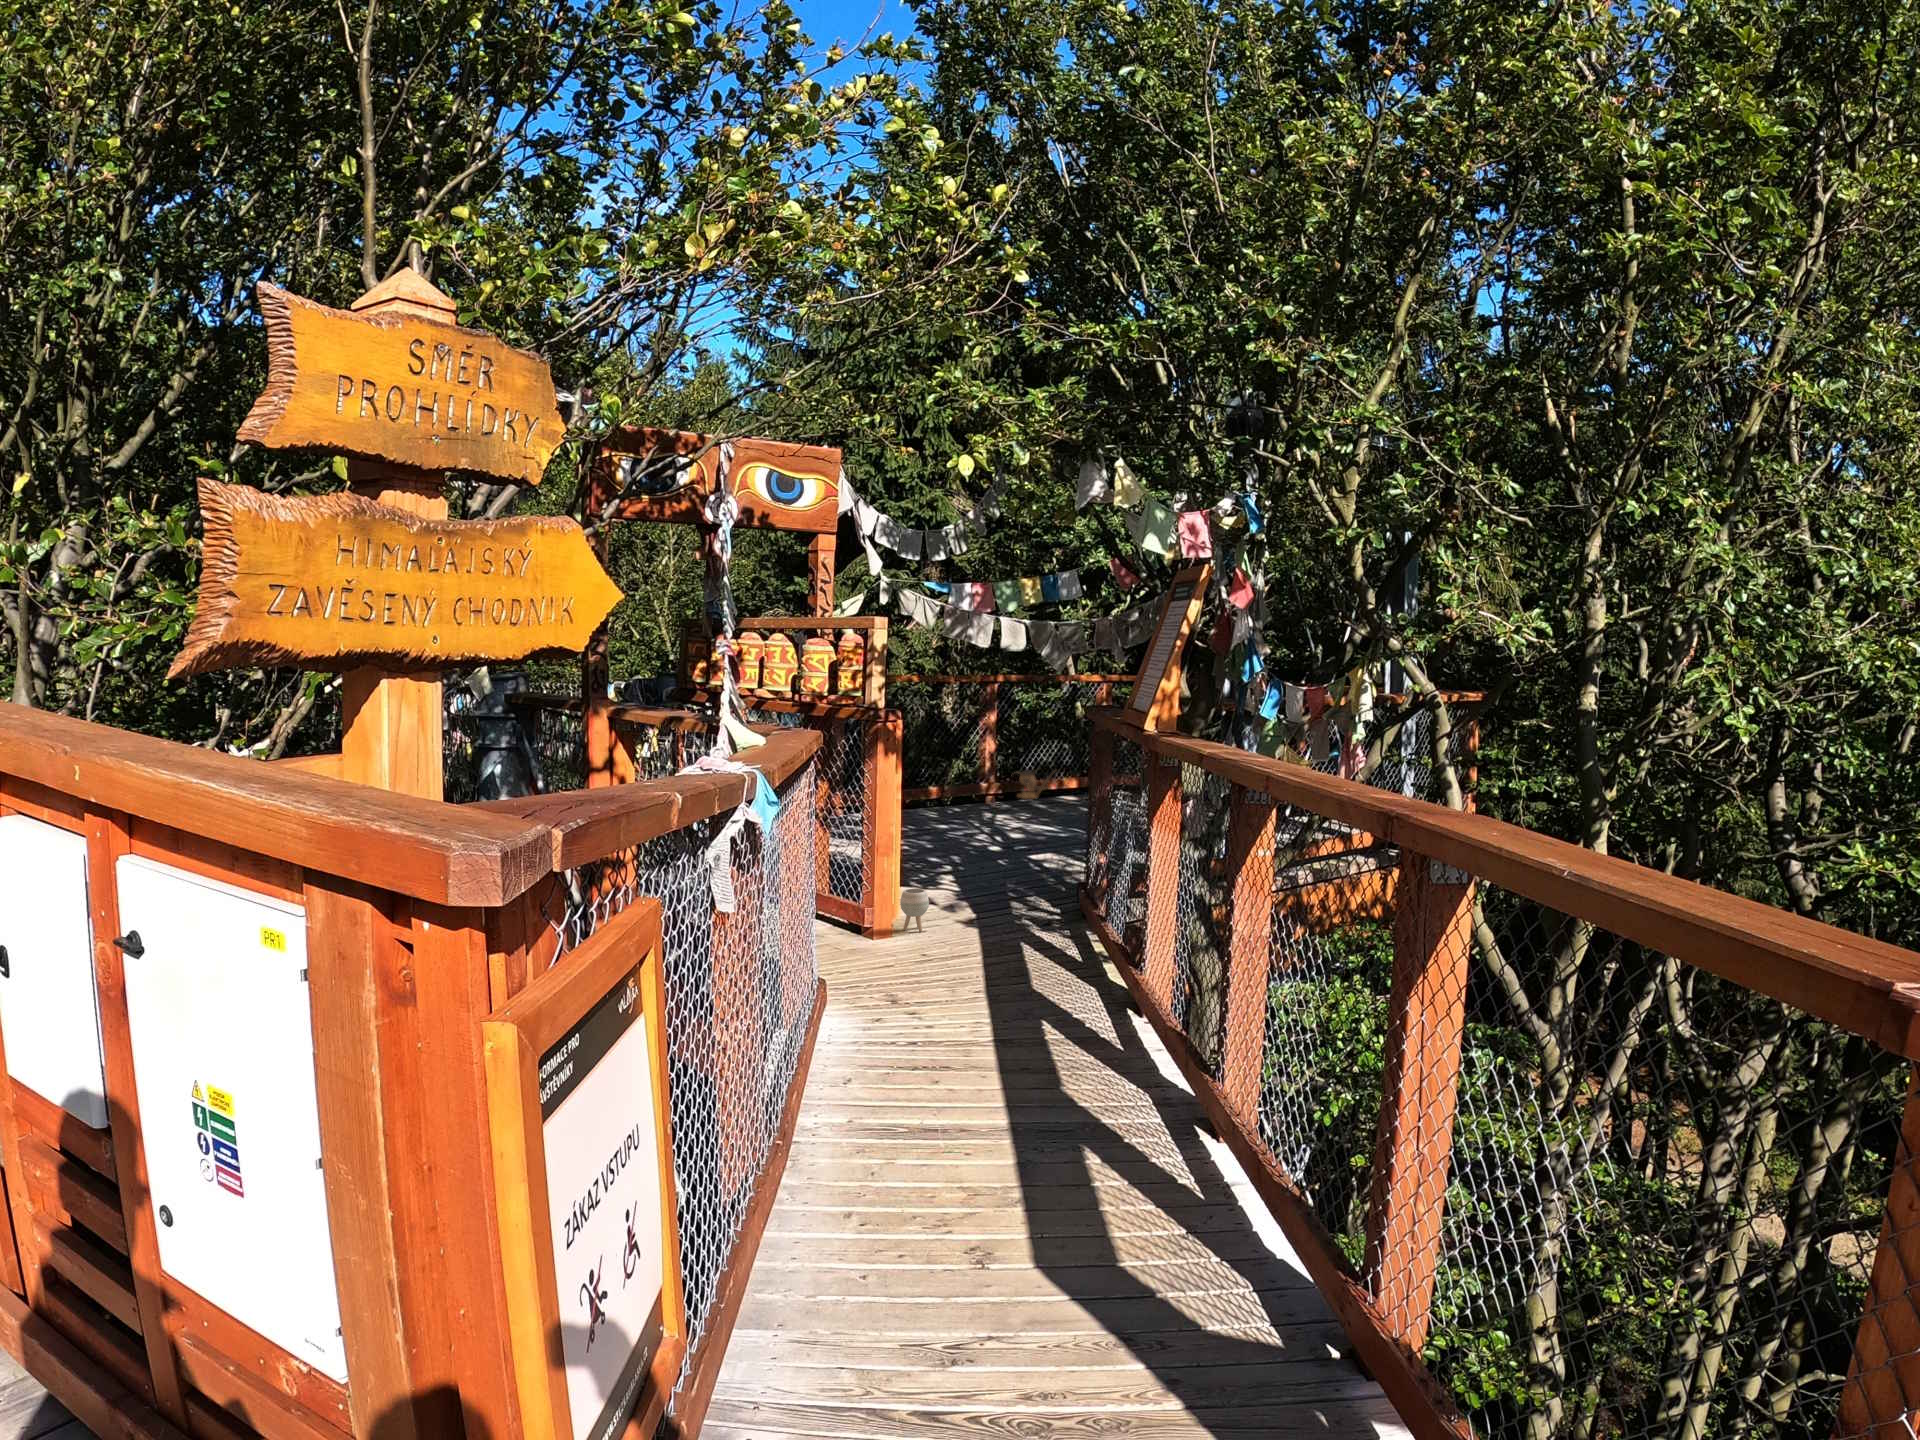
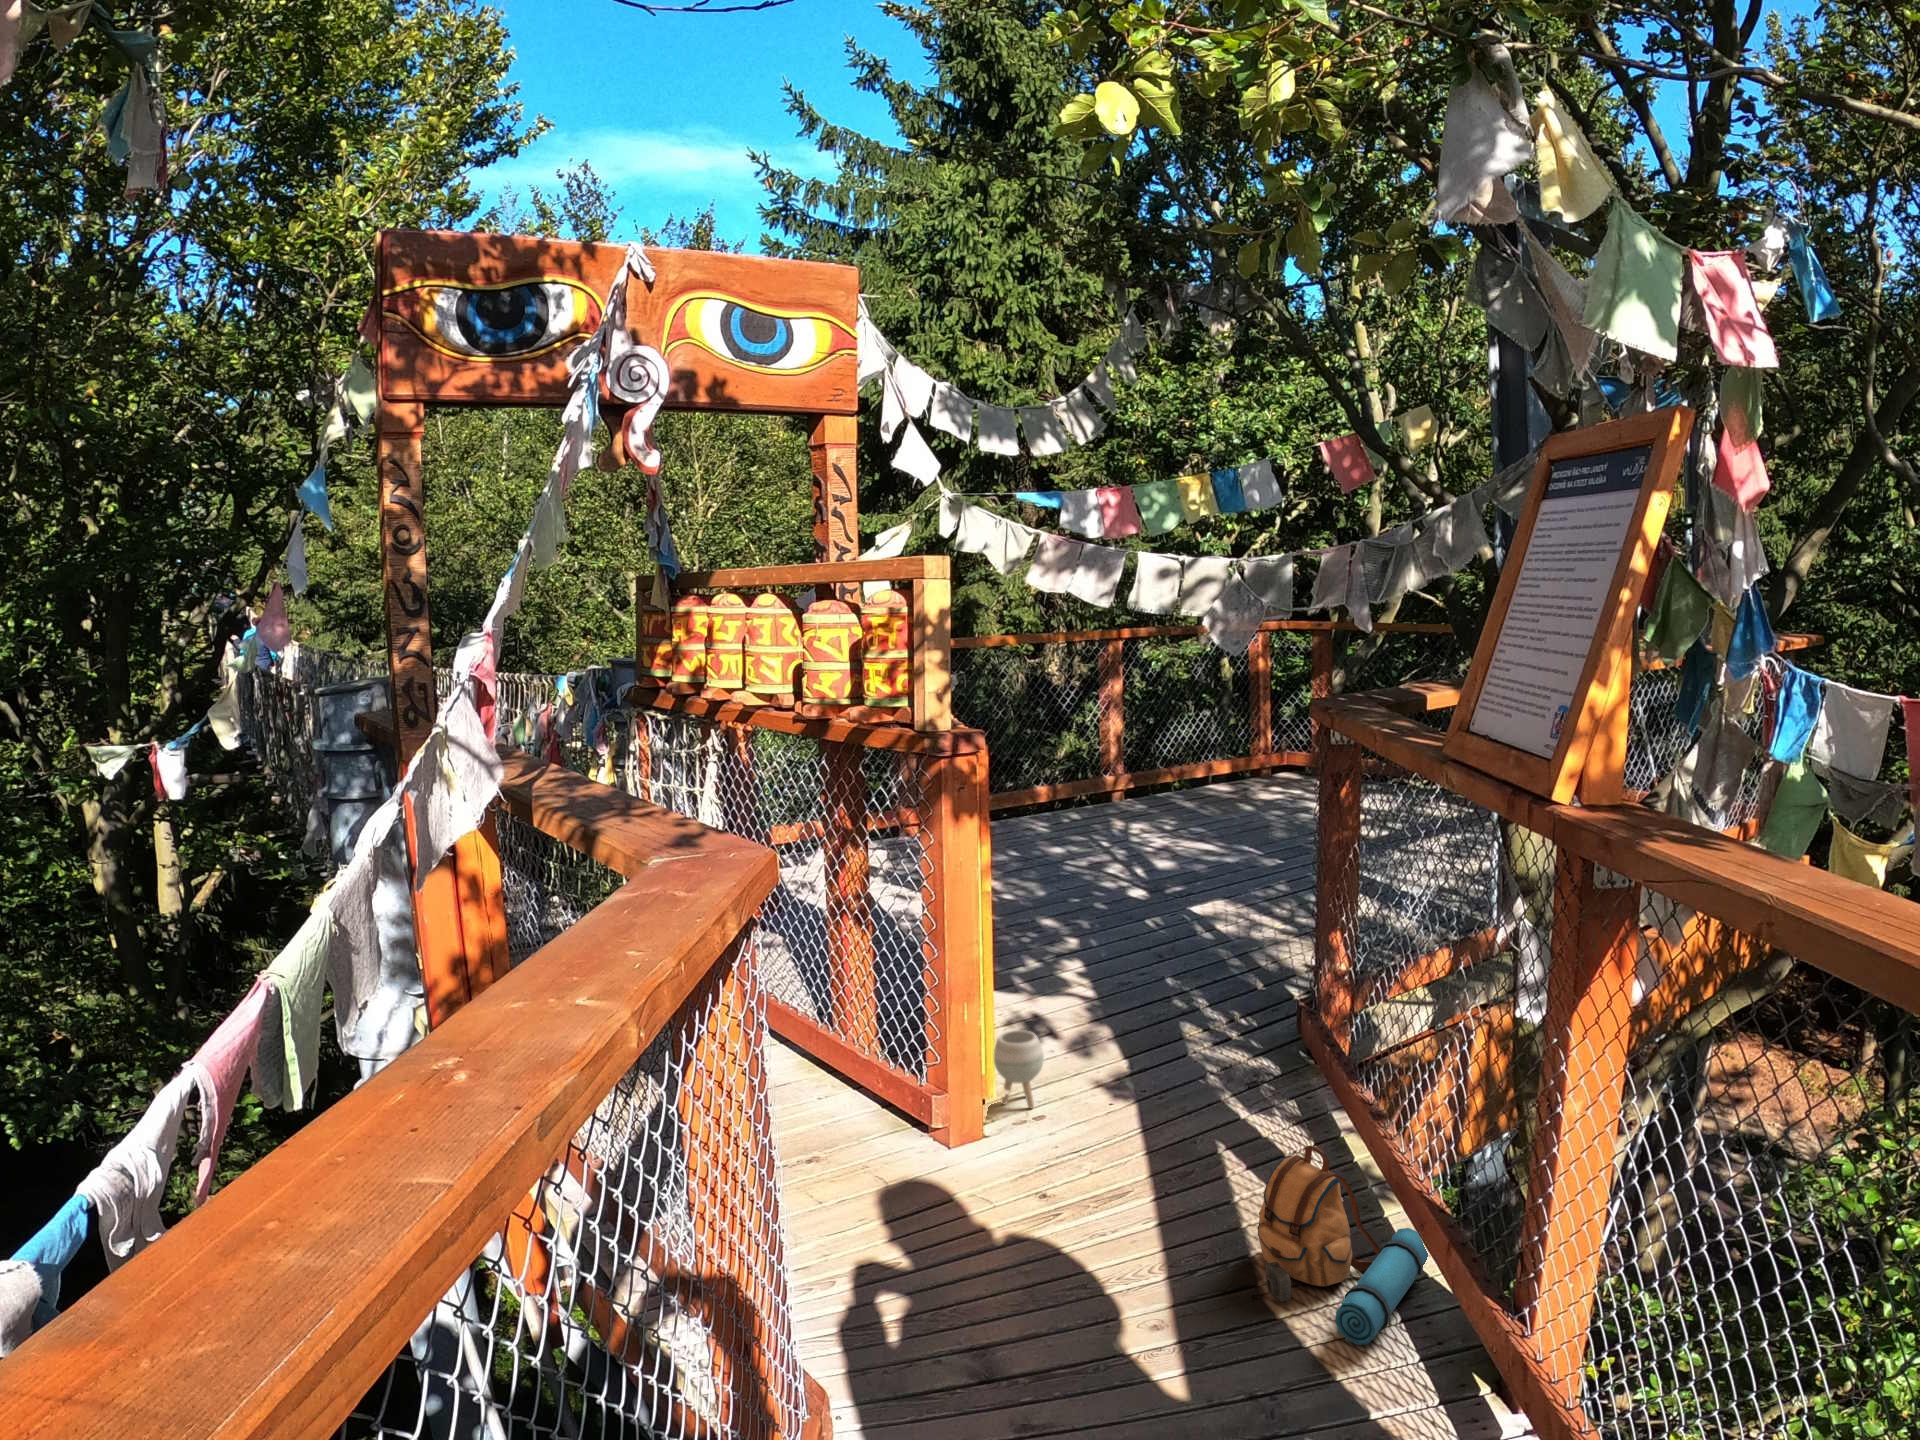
watering can: present [1017,771,1055,799] -> none [1145,748,1213,791]
backpack: none [1034,919,1118,1002] -> present [1258,1146,1428,1345]

